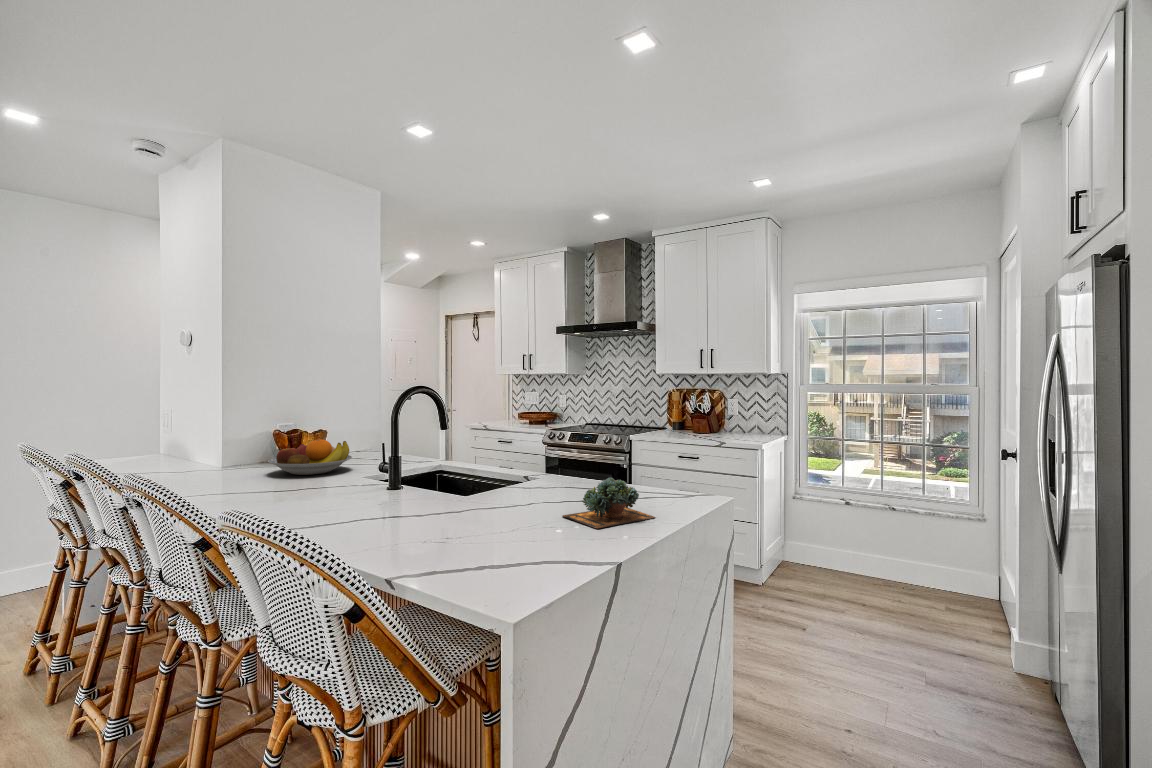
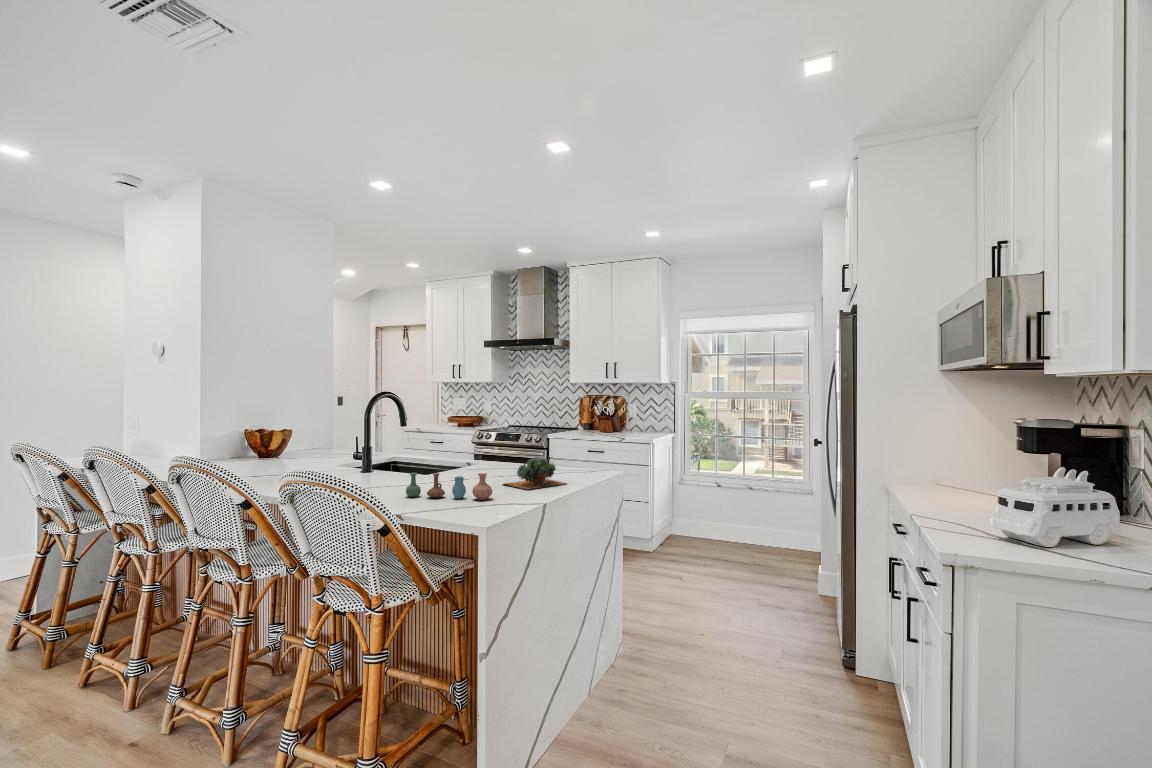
fruit bowl: present [268,439,352,475] -> none [248,436,319,465]
vase: none [420,502,542,548] -> present [406,473,492,500]

